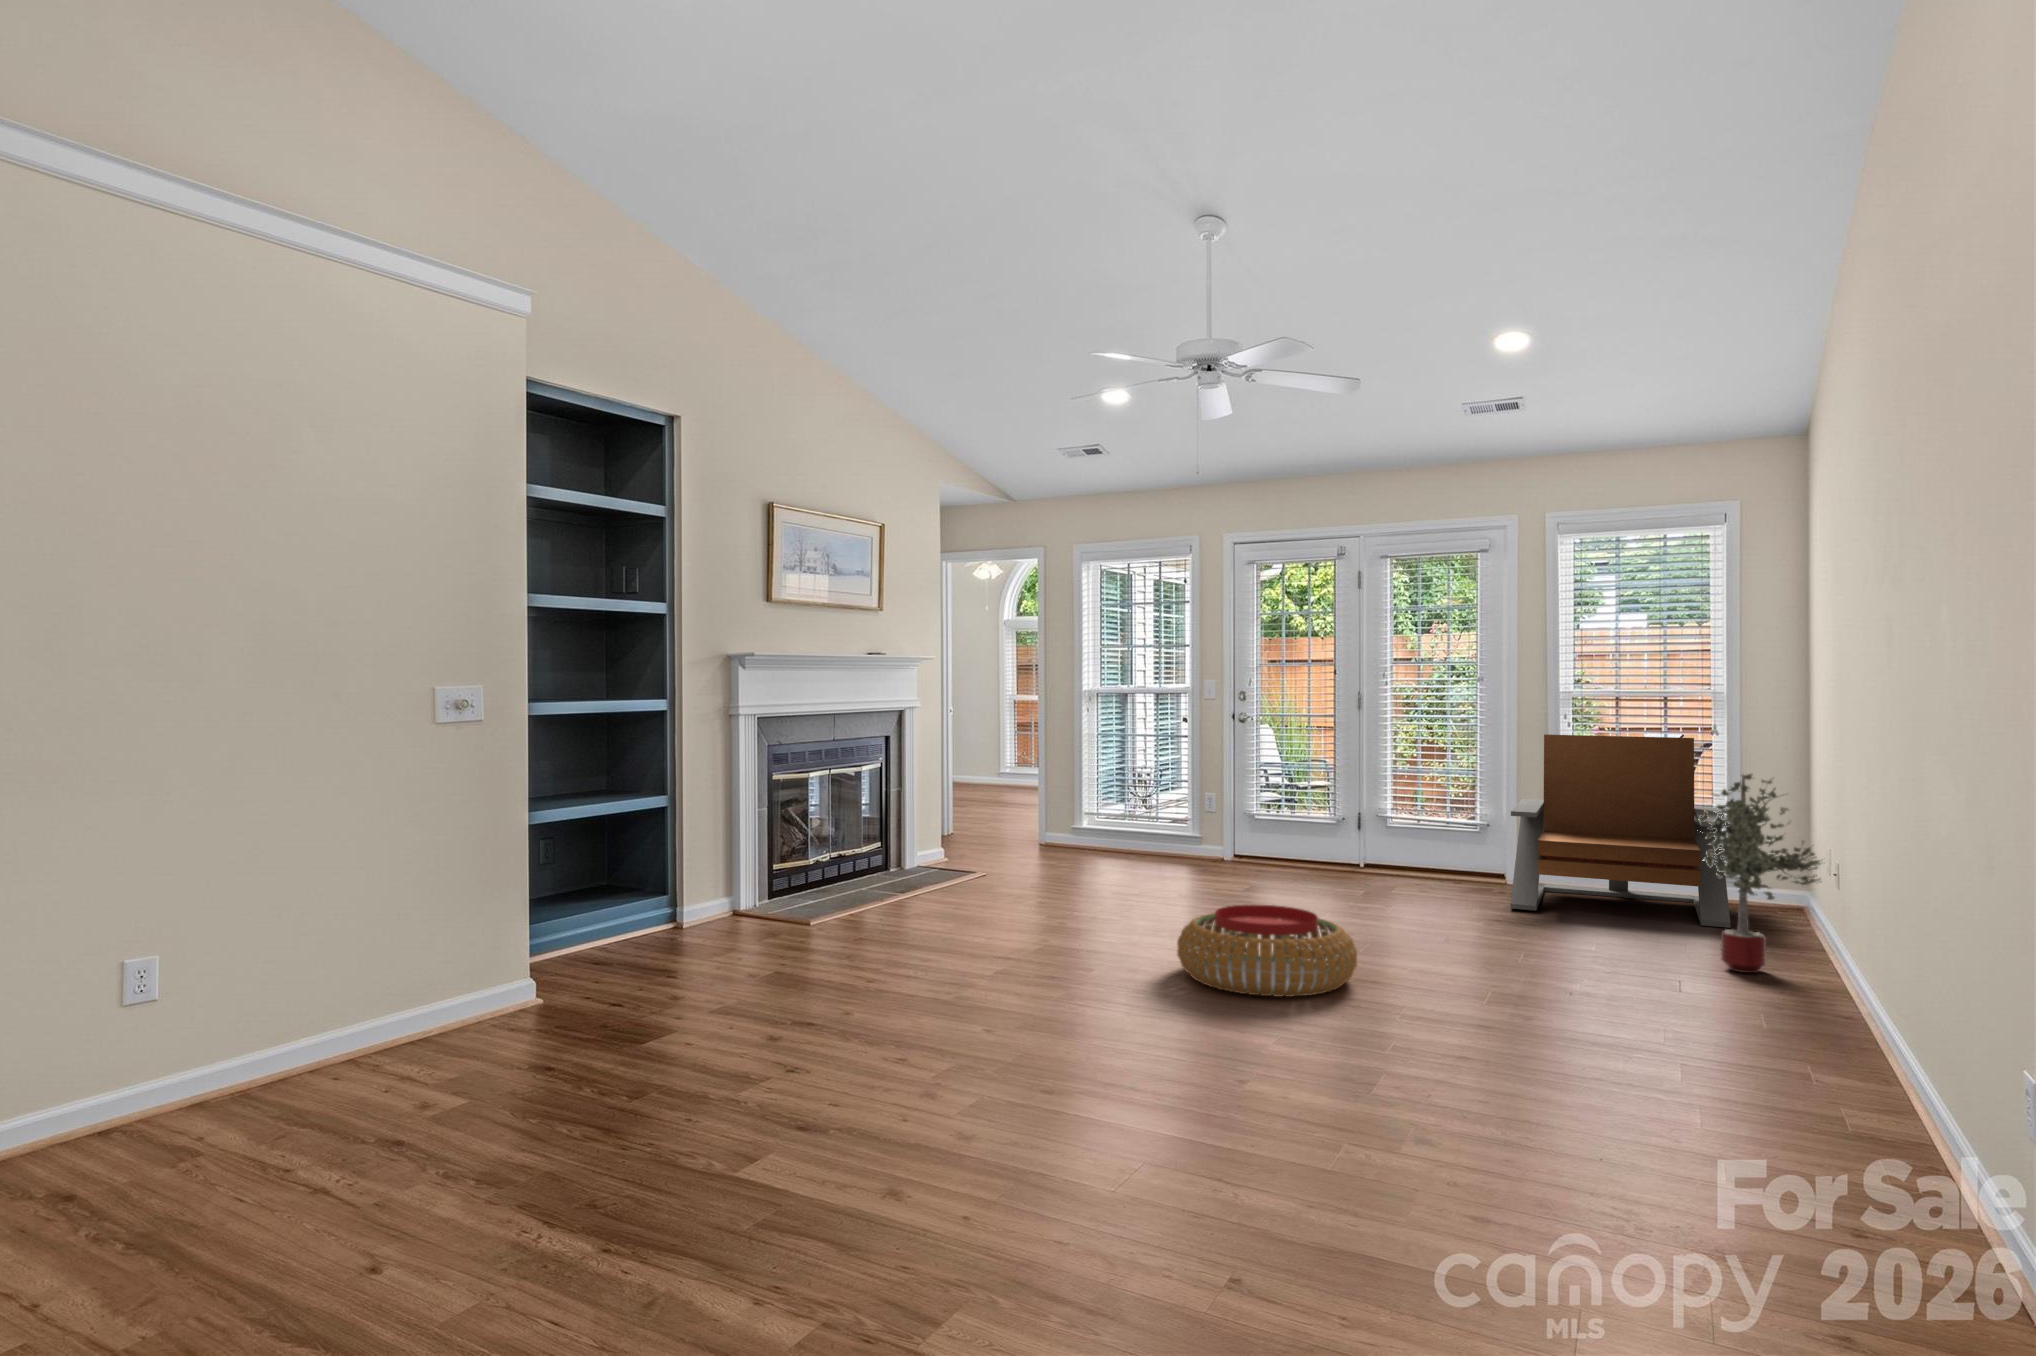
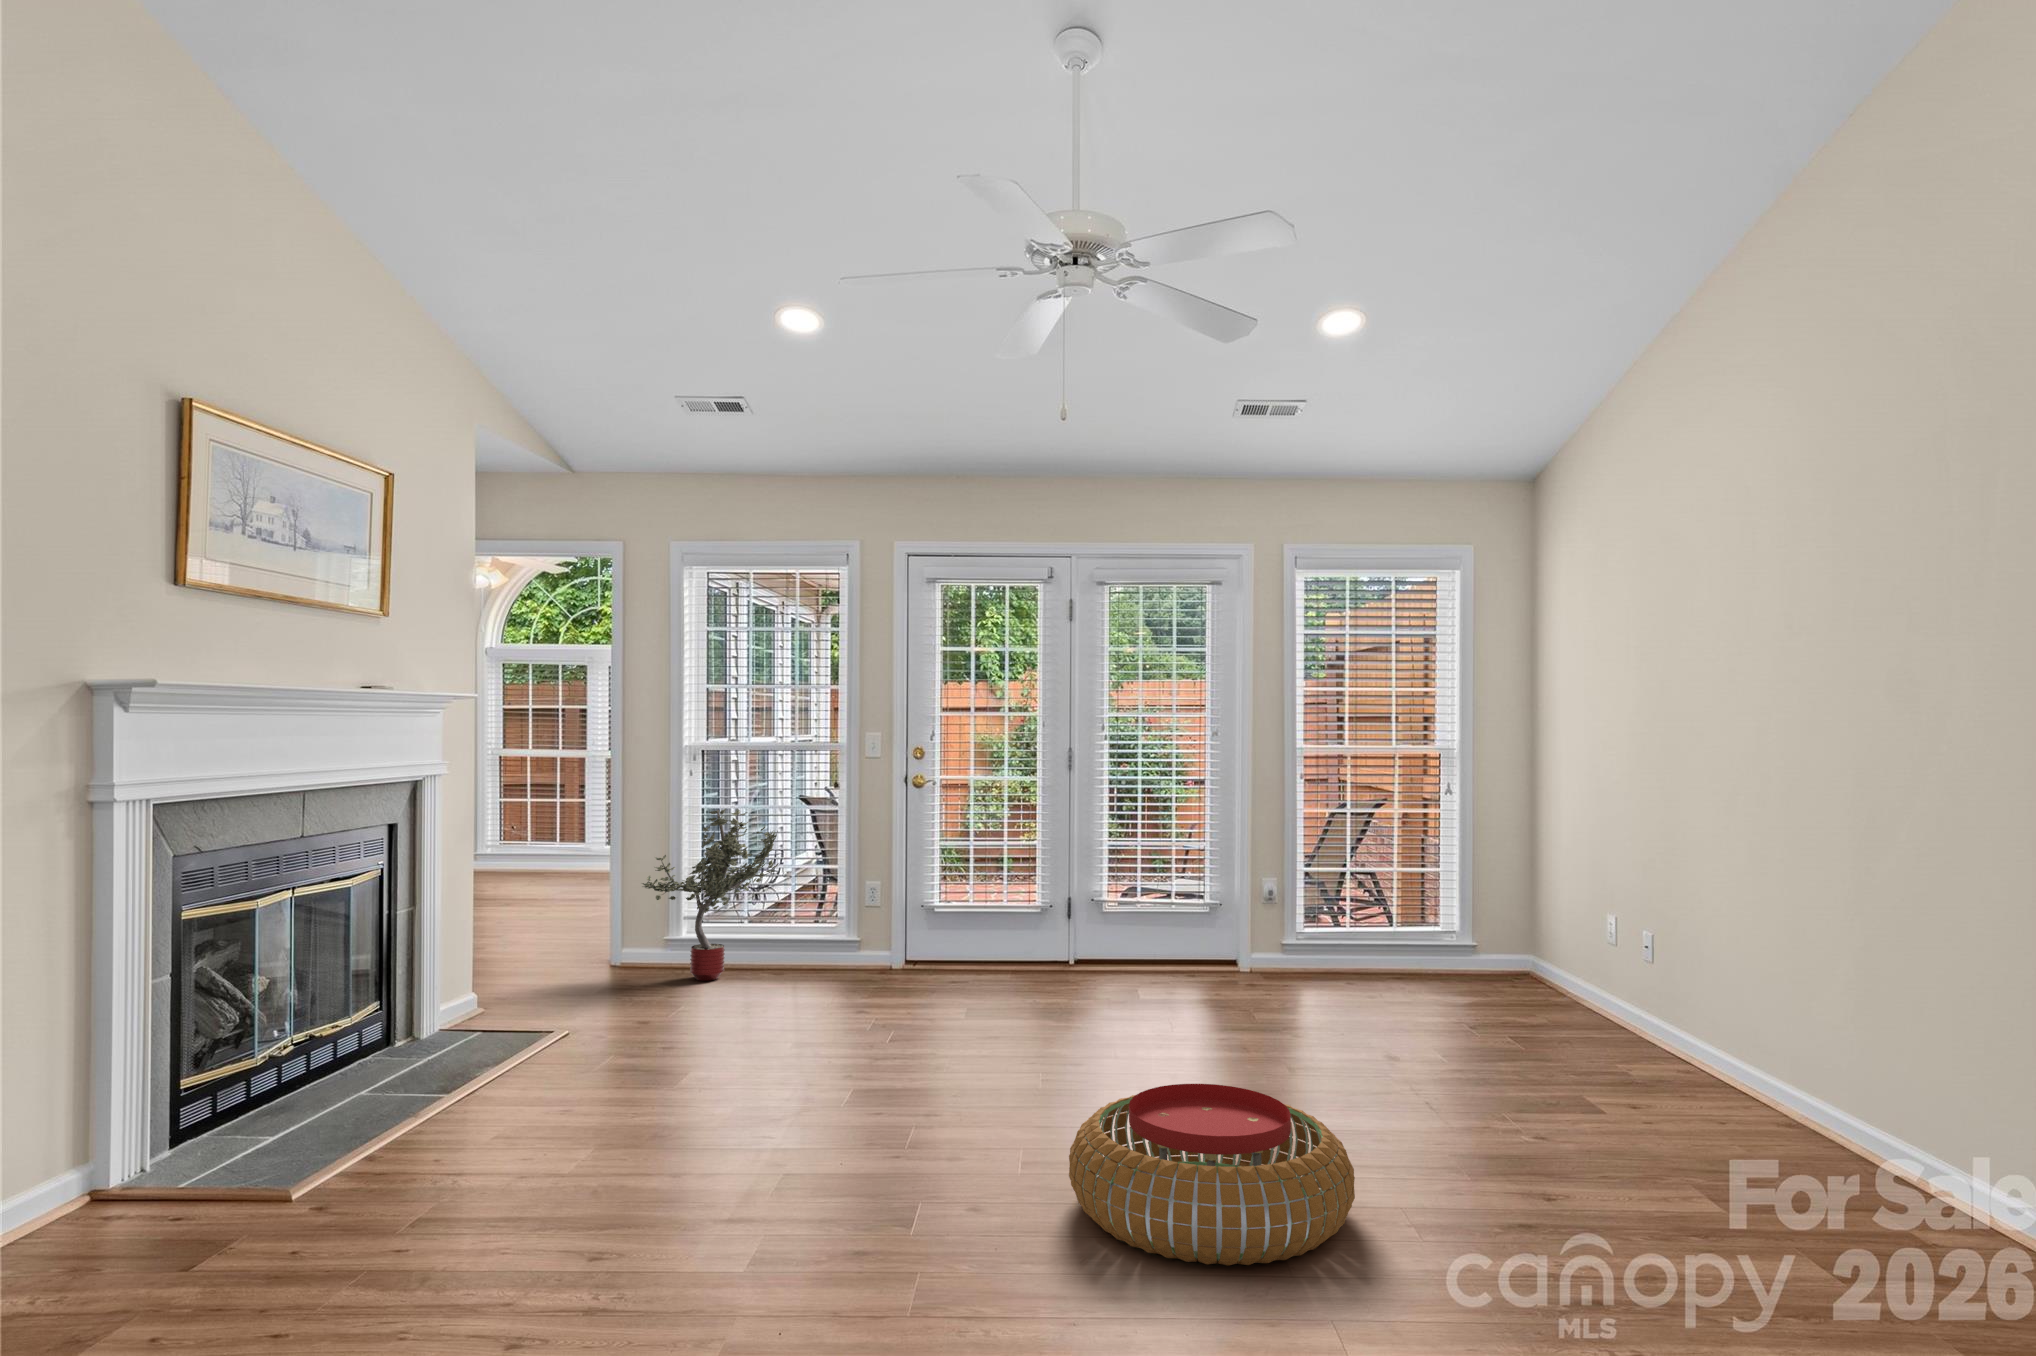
lounge chair: present [1511,734,1730,928] -> none [1262,797,1534,1015]
potted tree: present [1699,774,1821,973] -> present [642,809,779,981]

